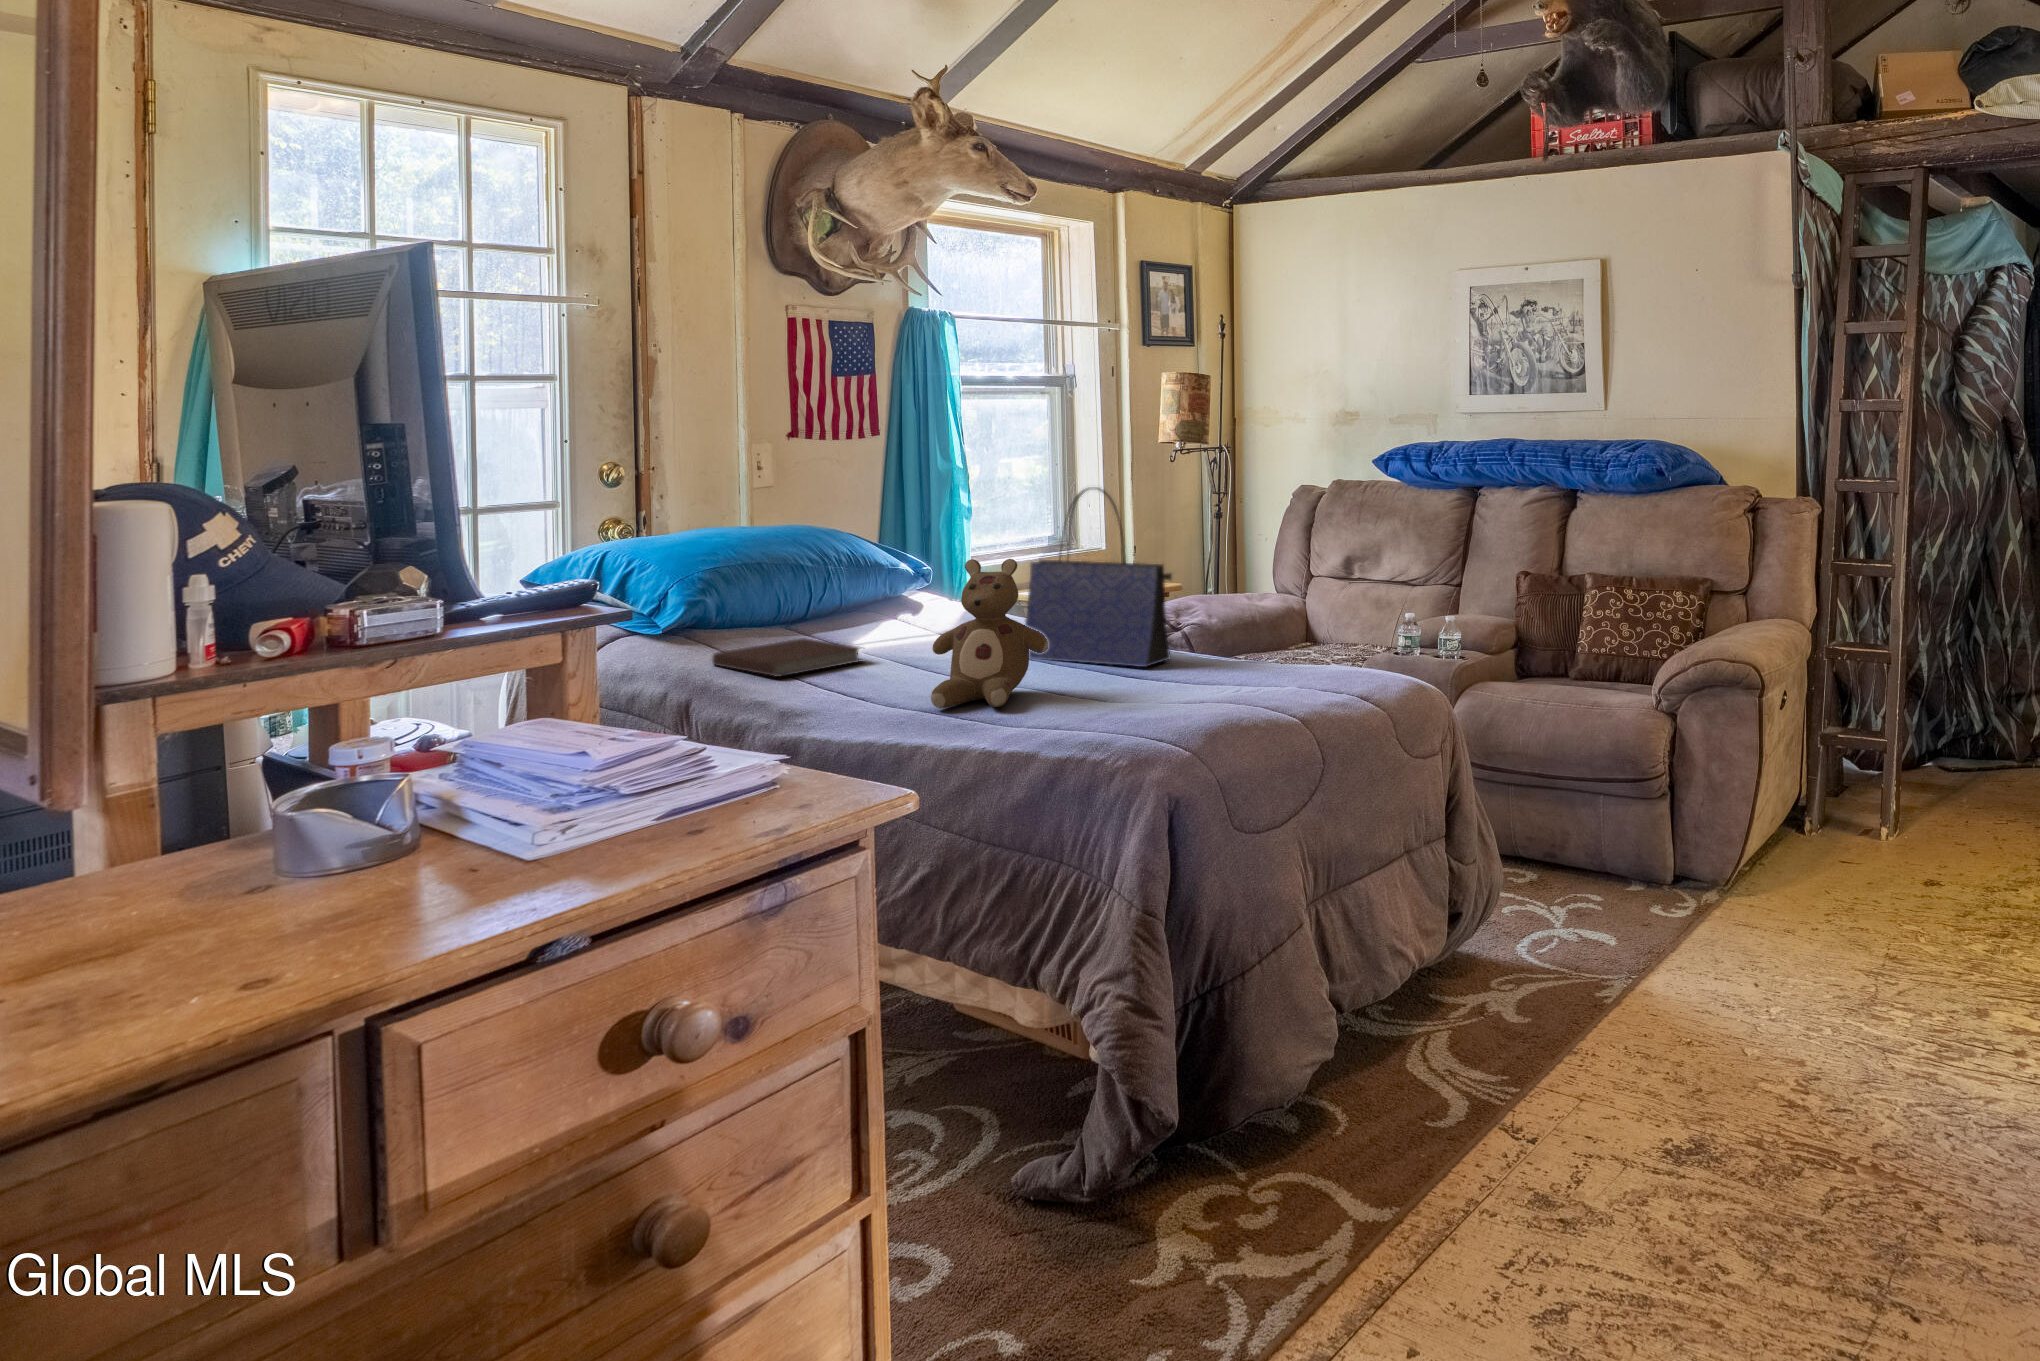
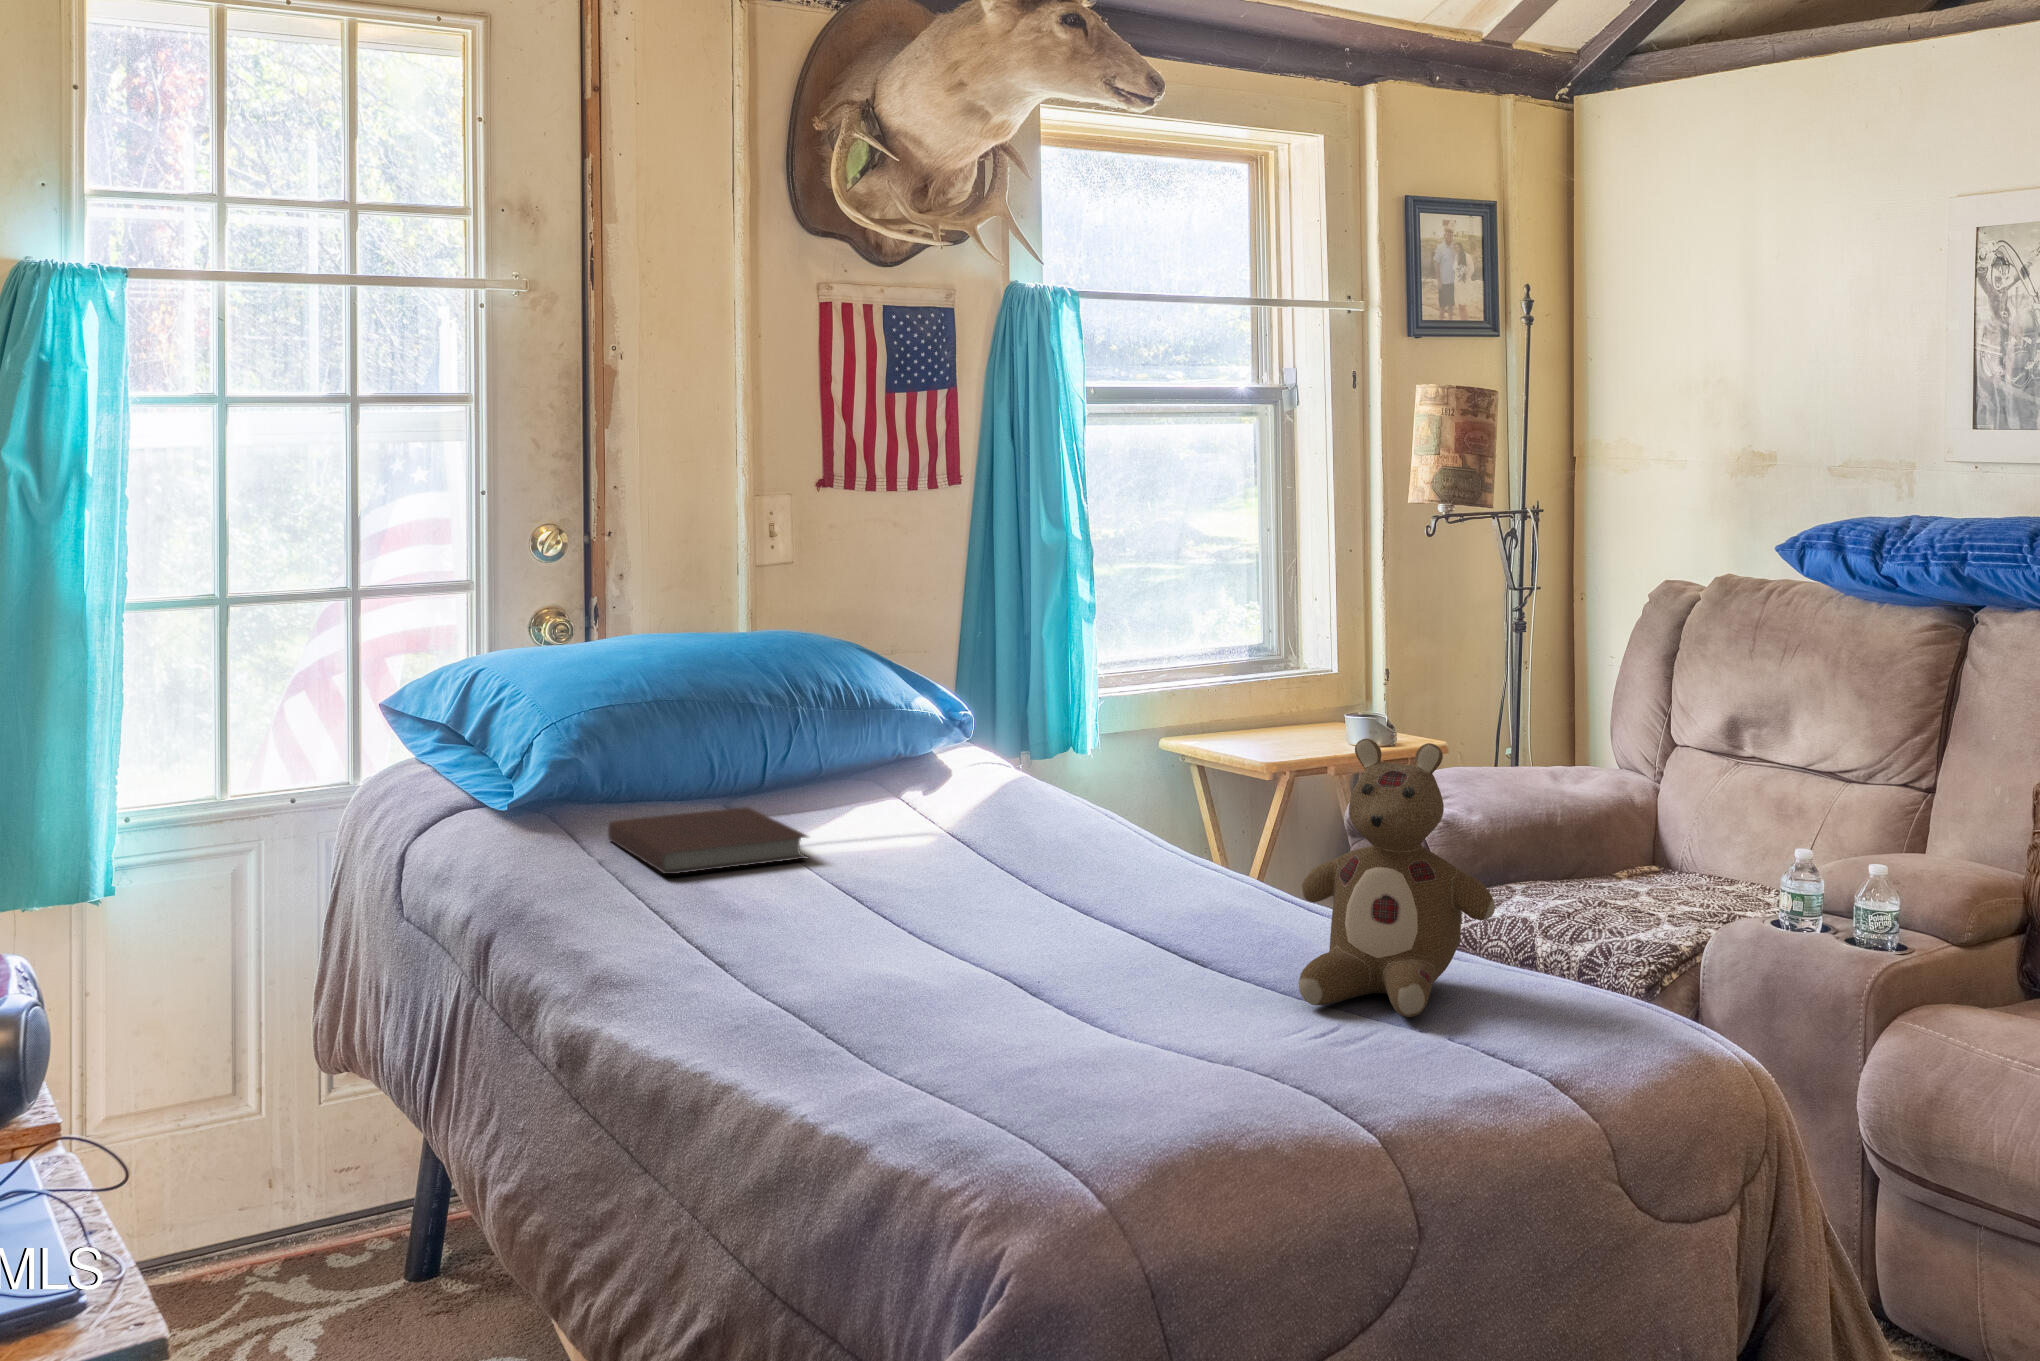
tote bag: present [1025,488,1172,667] -> none [1038,593,1270,926]
stuffed bear: present [931,559,1048,708] -> present [1299,739,1495,1017]

